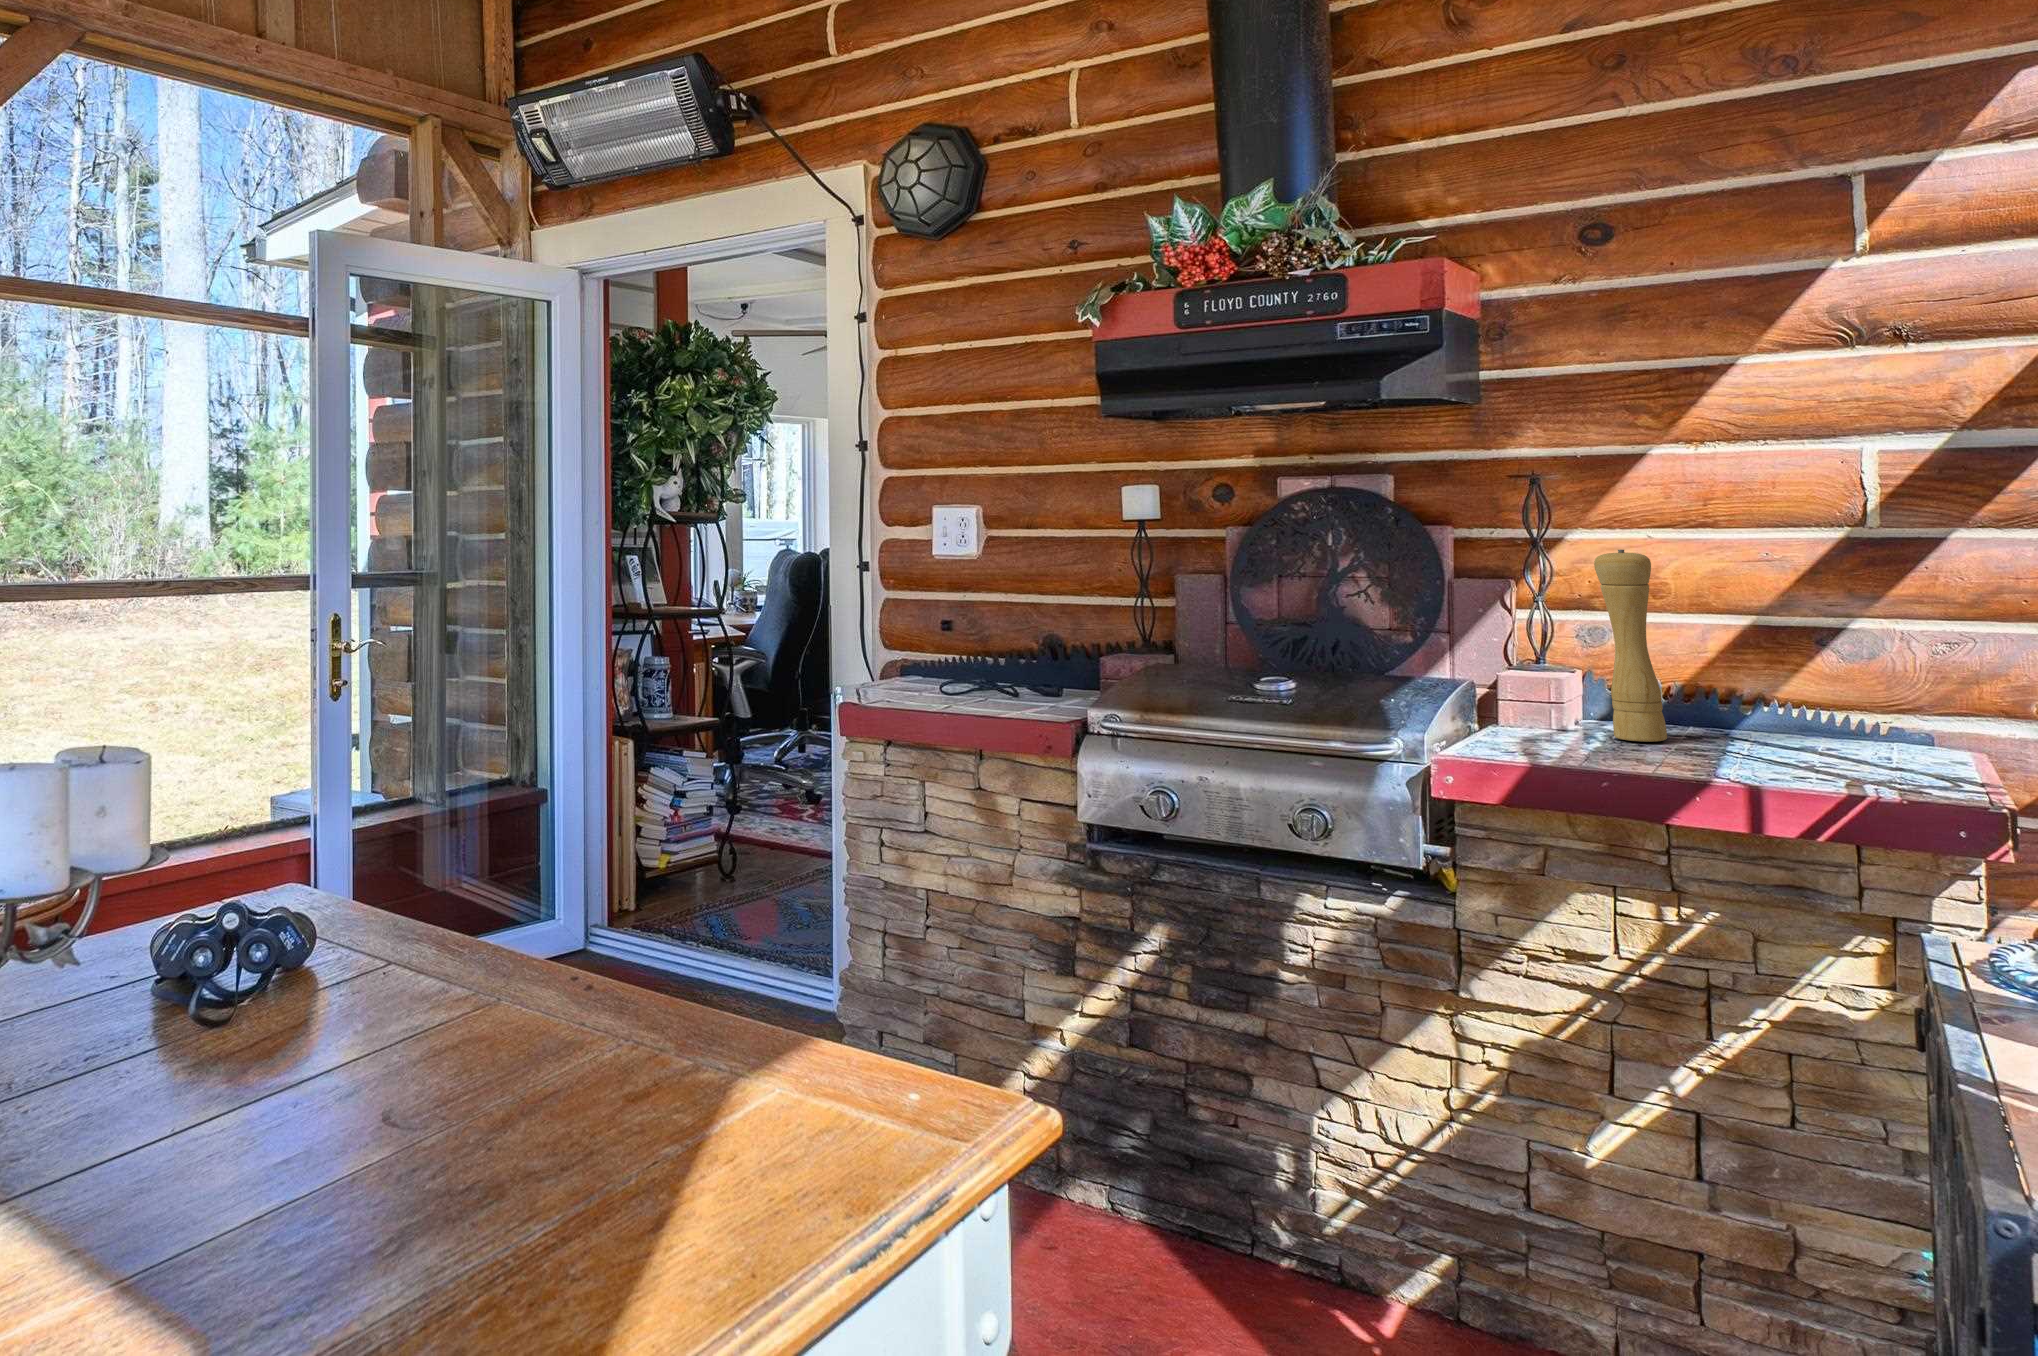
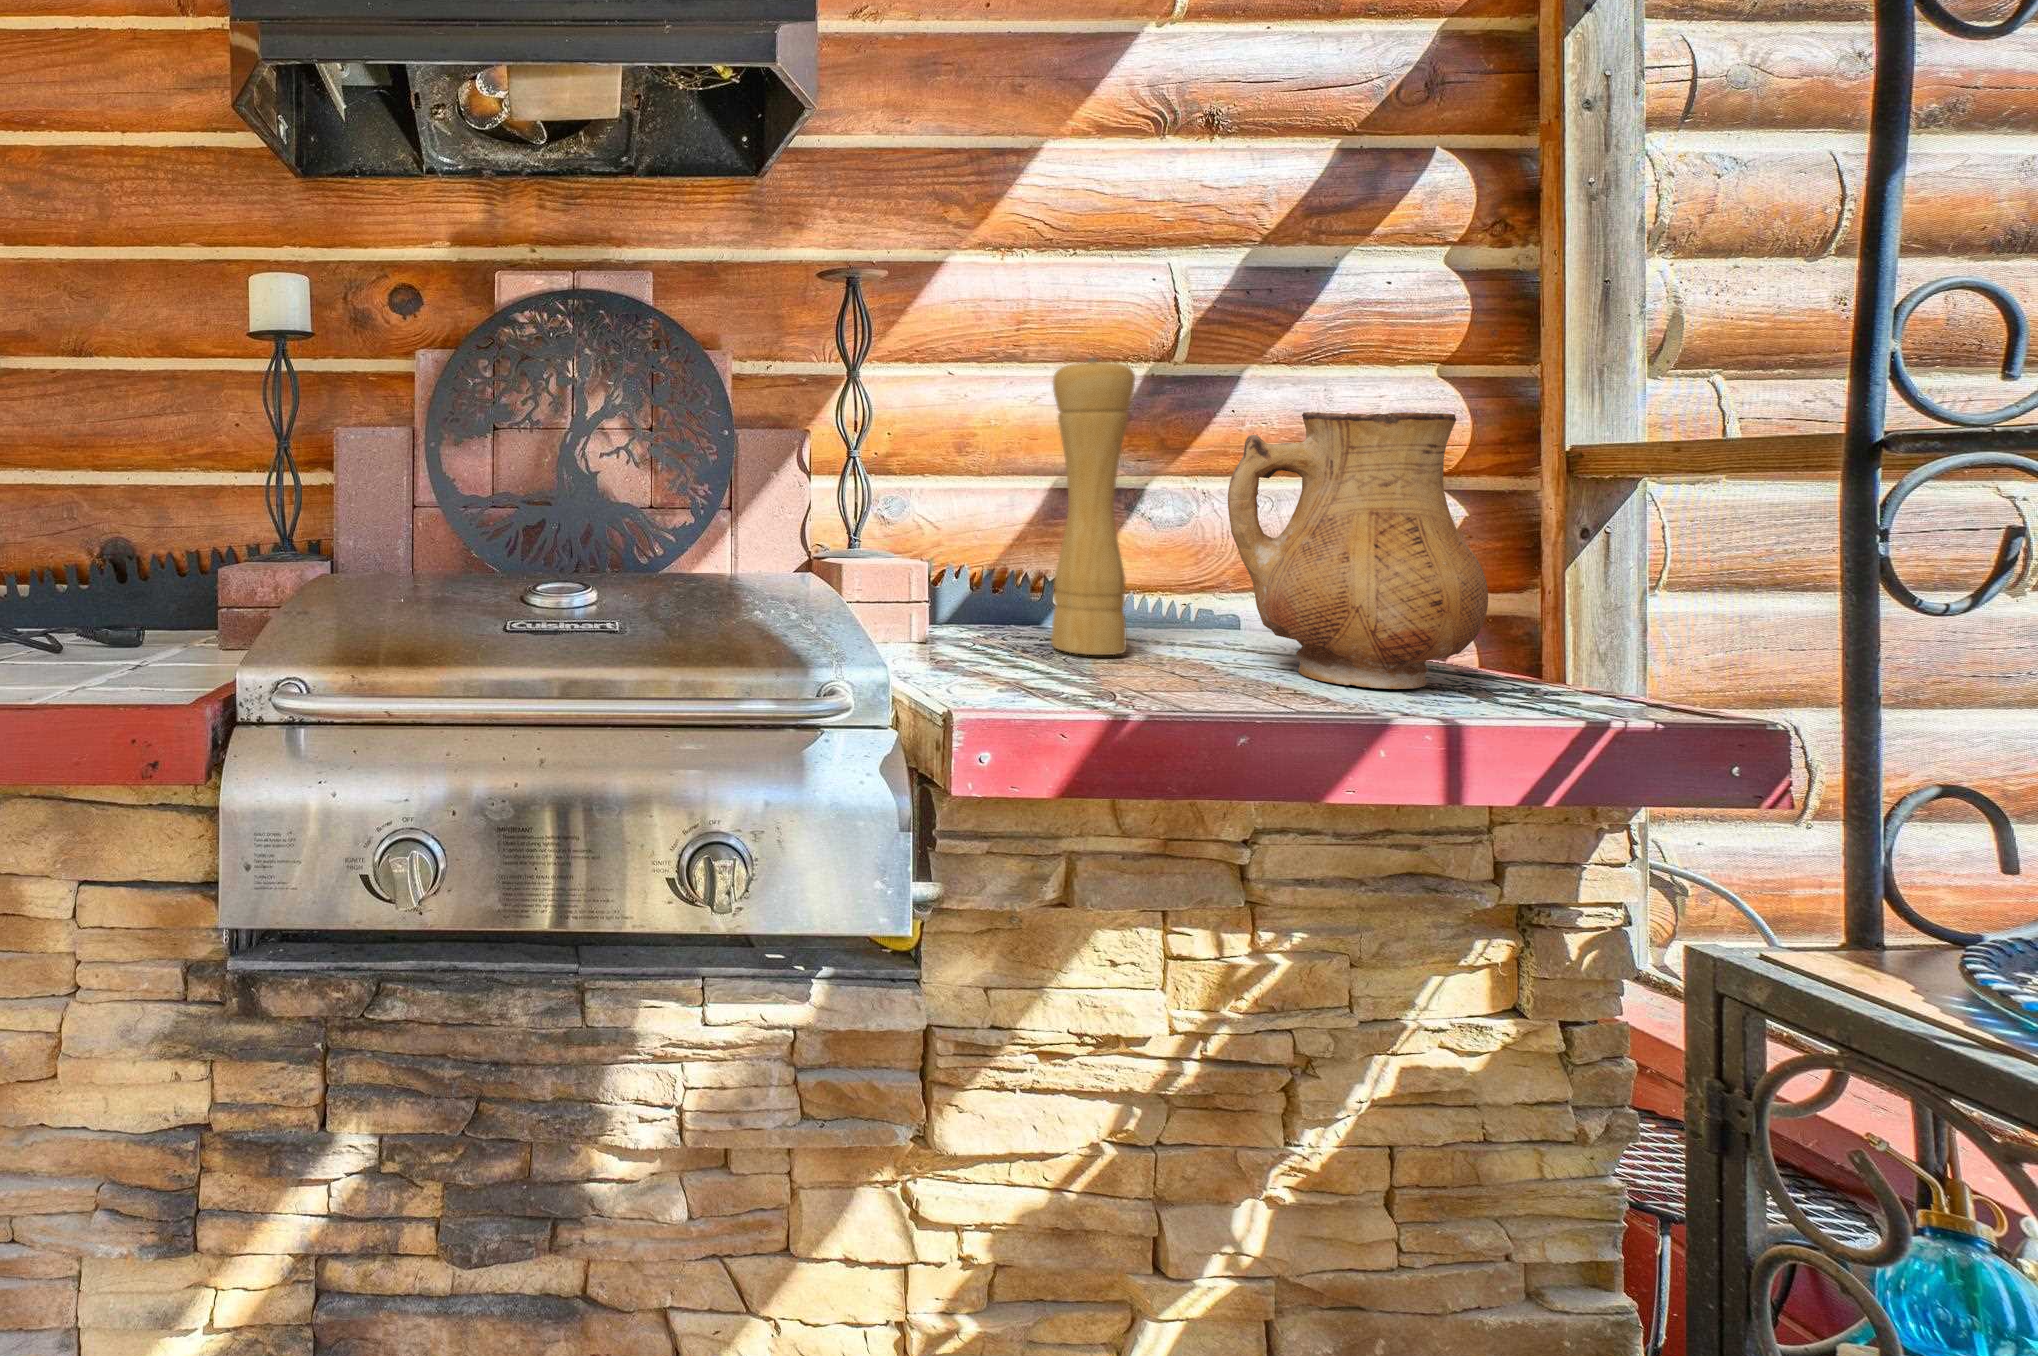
ceramic pitcher: none [1701,590,1879,772] -> present [1228,412,1488,689]

